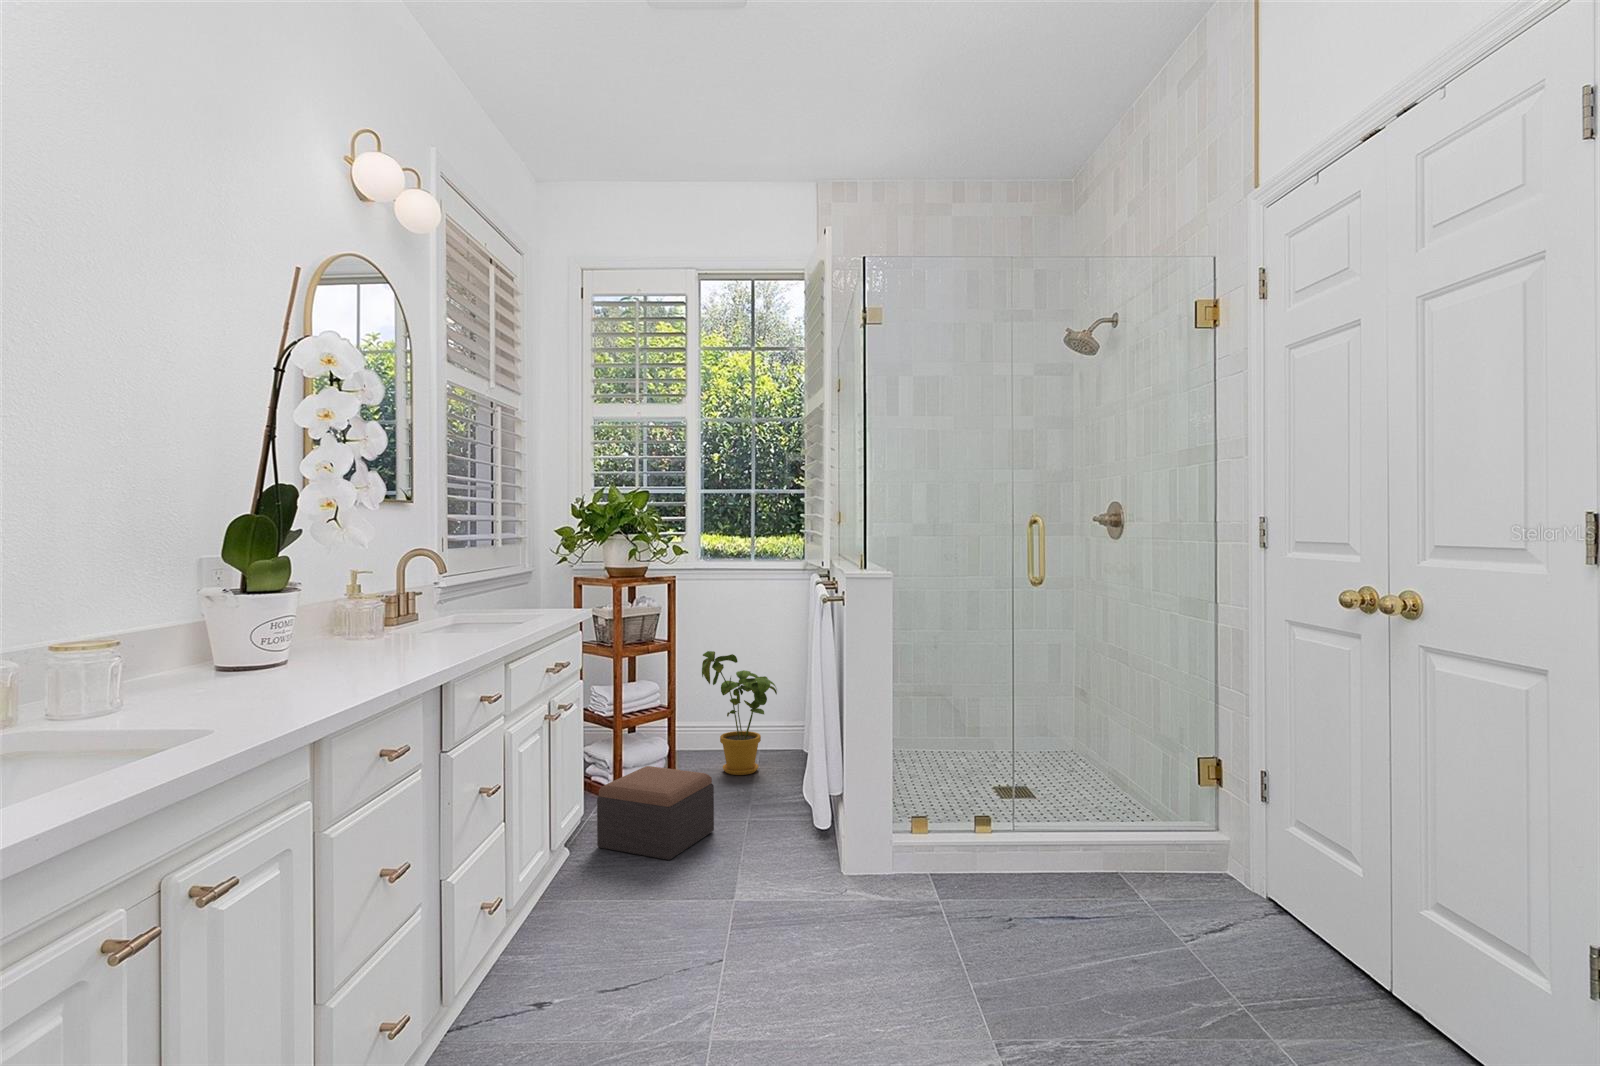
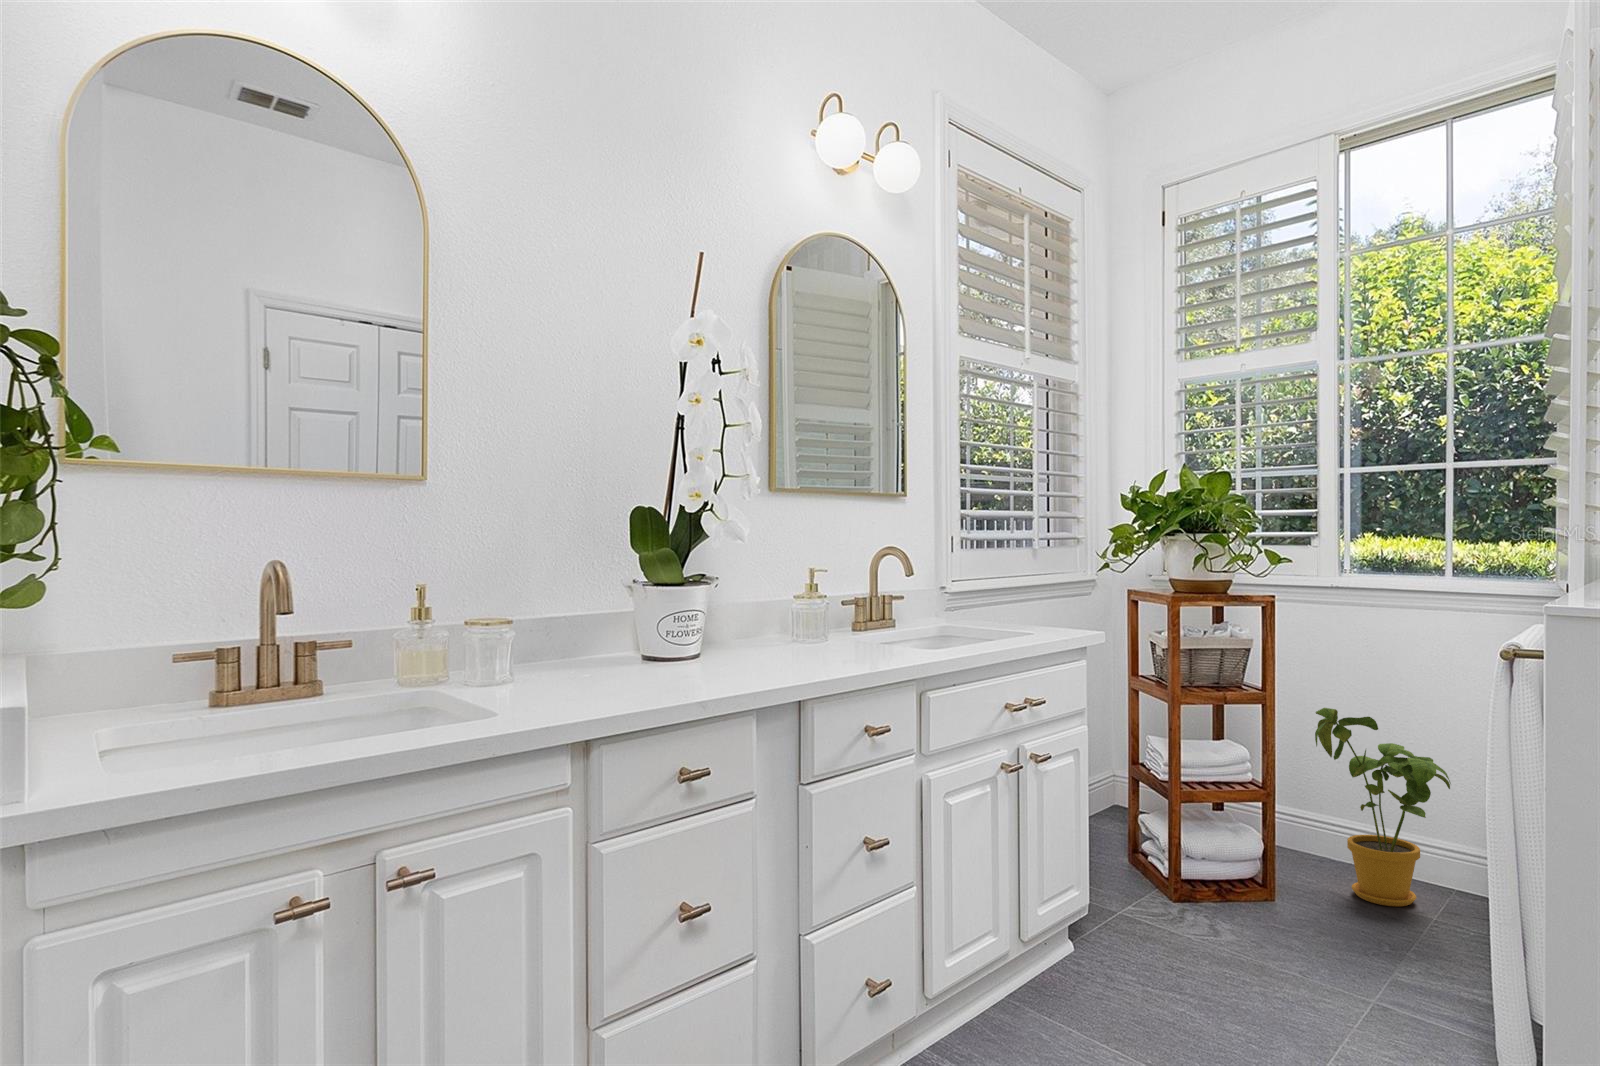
footstool: present [597,766,714,860] -> none [1131,865,1319,1018]

